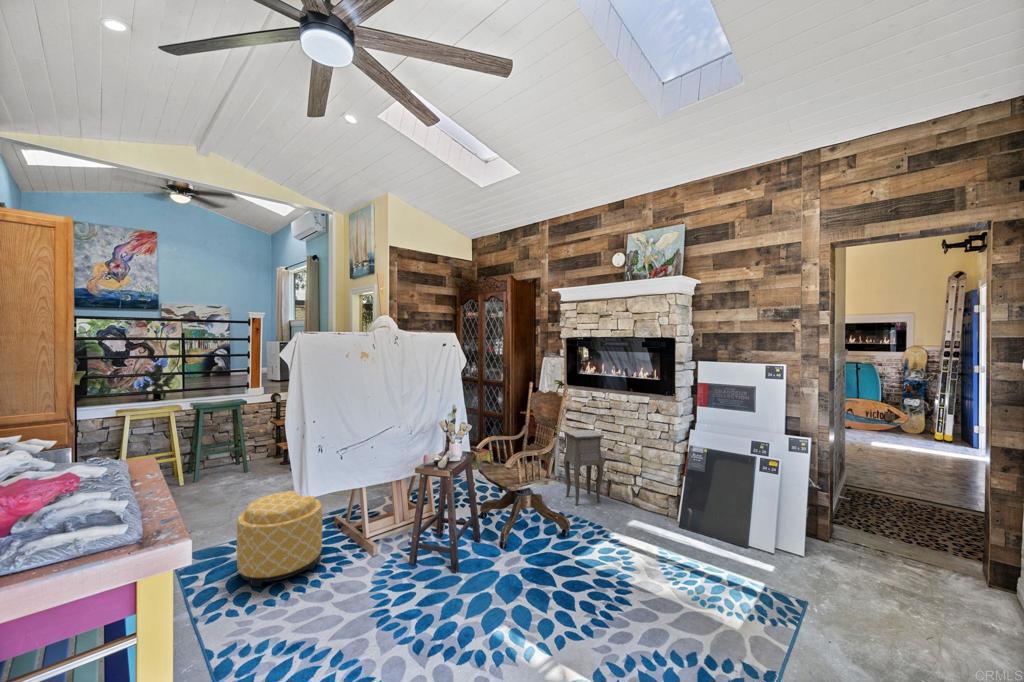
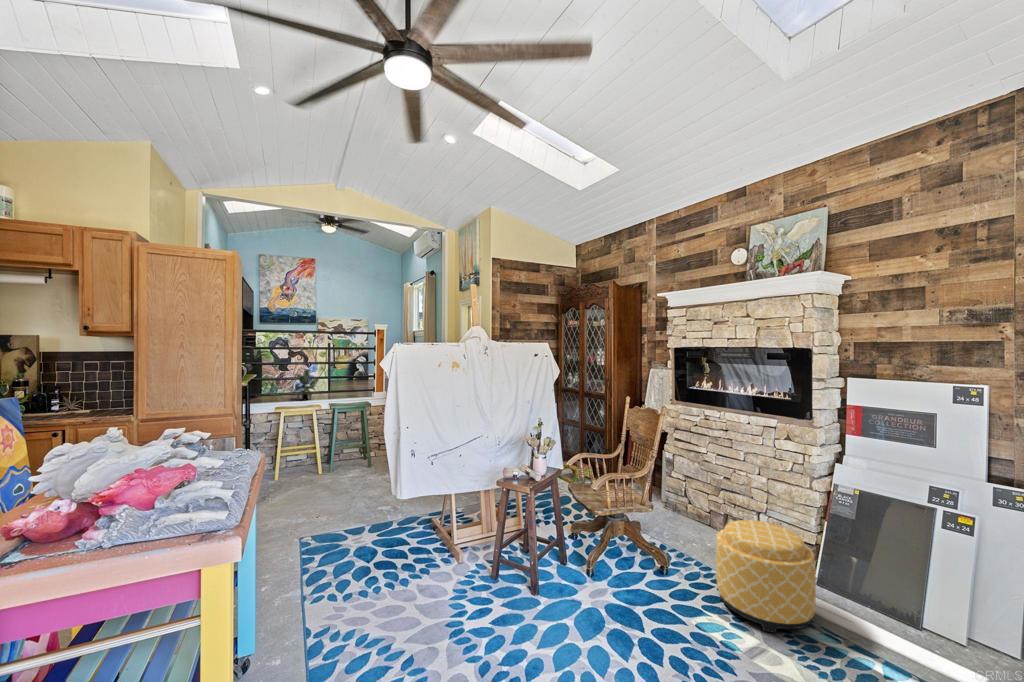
side table: present [564,430,604,508] -> none [670,453,719,545]
ottoman: present [237,491,322,587] -> present [716,520,816,633]

